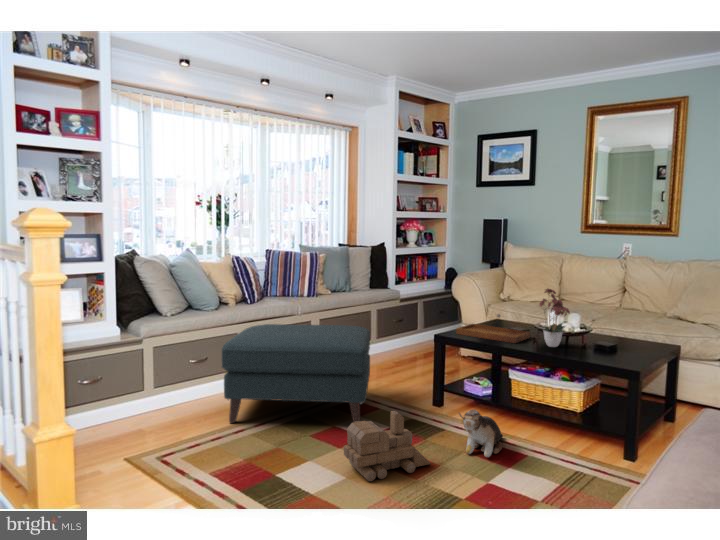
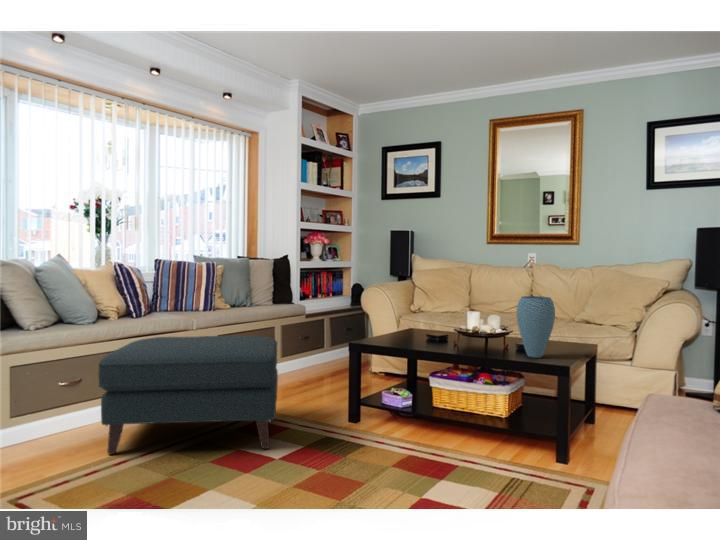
flower arrangement: present [539,289,570,347] -> none [458,284,496,349]
vase: none [592,301,630,360] -> present [516,296,555,358]
tray: present [456,314,530,343] -> none [372,318,450,347]
plush toy: present [459,410,503,457] -> none [384,417,431,471]
toy train: present [344,411,431,481] -> none [252,423,355,508]

